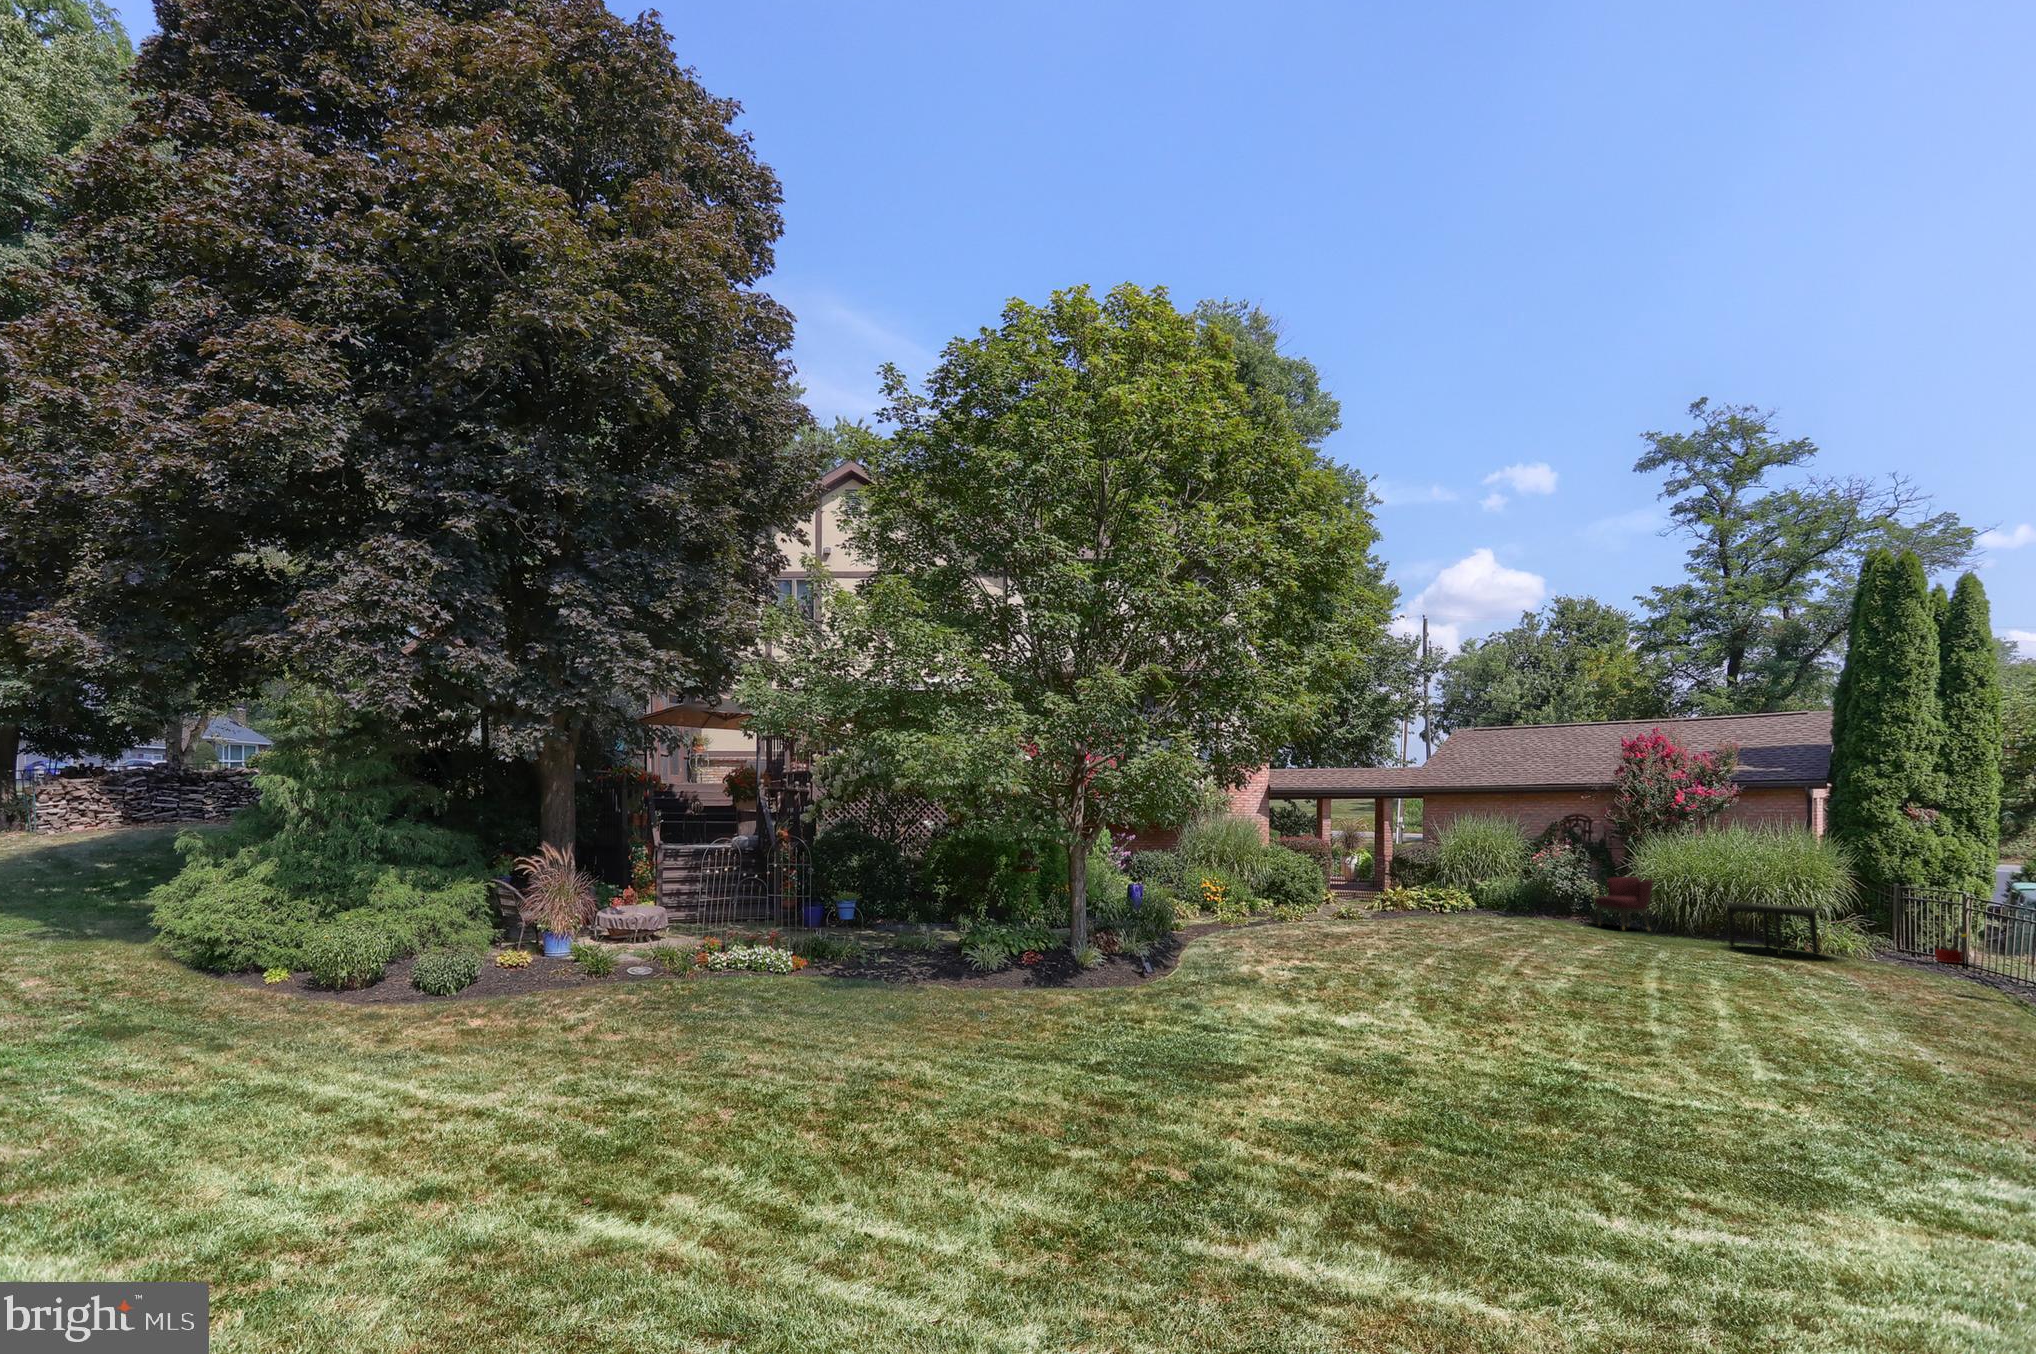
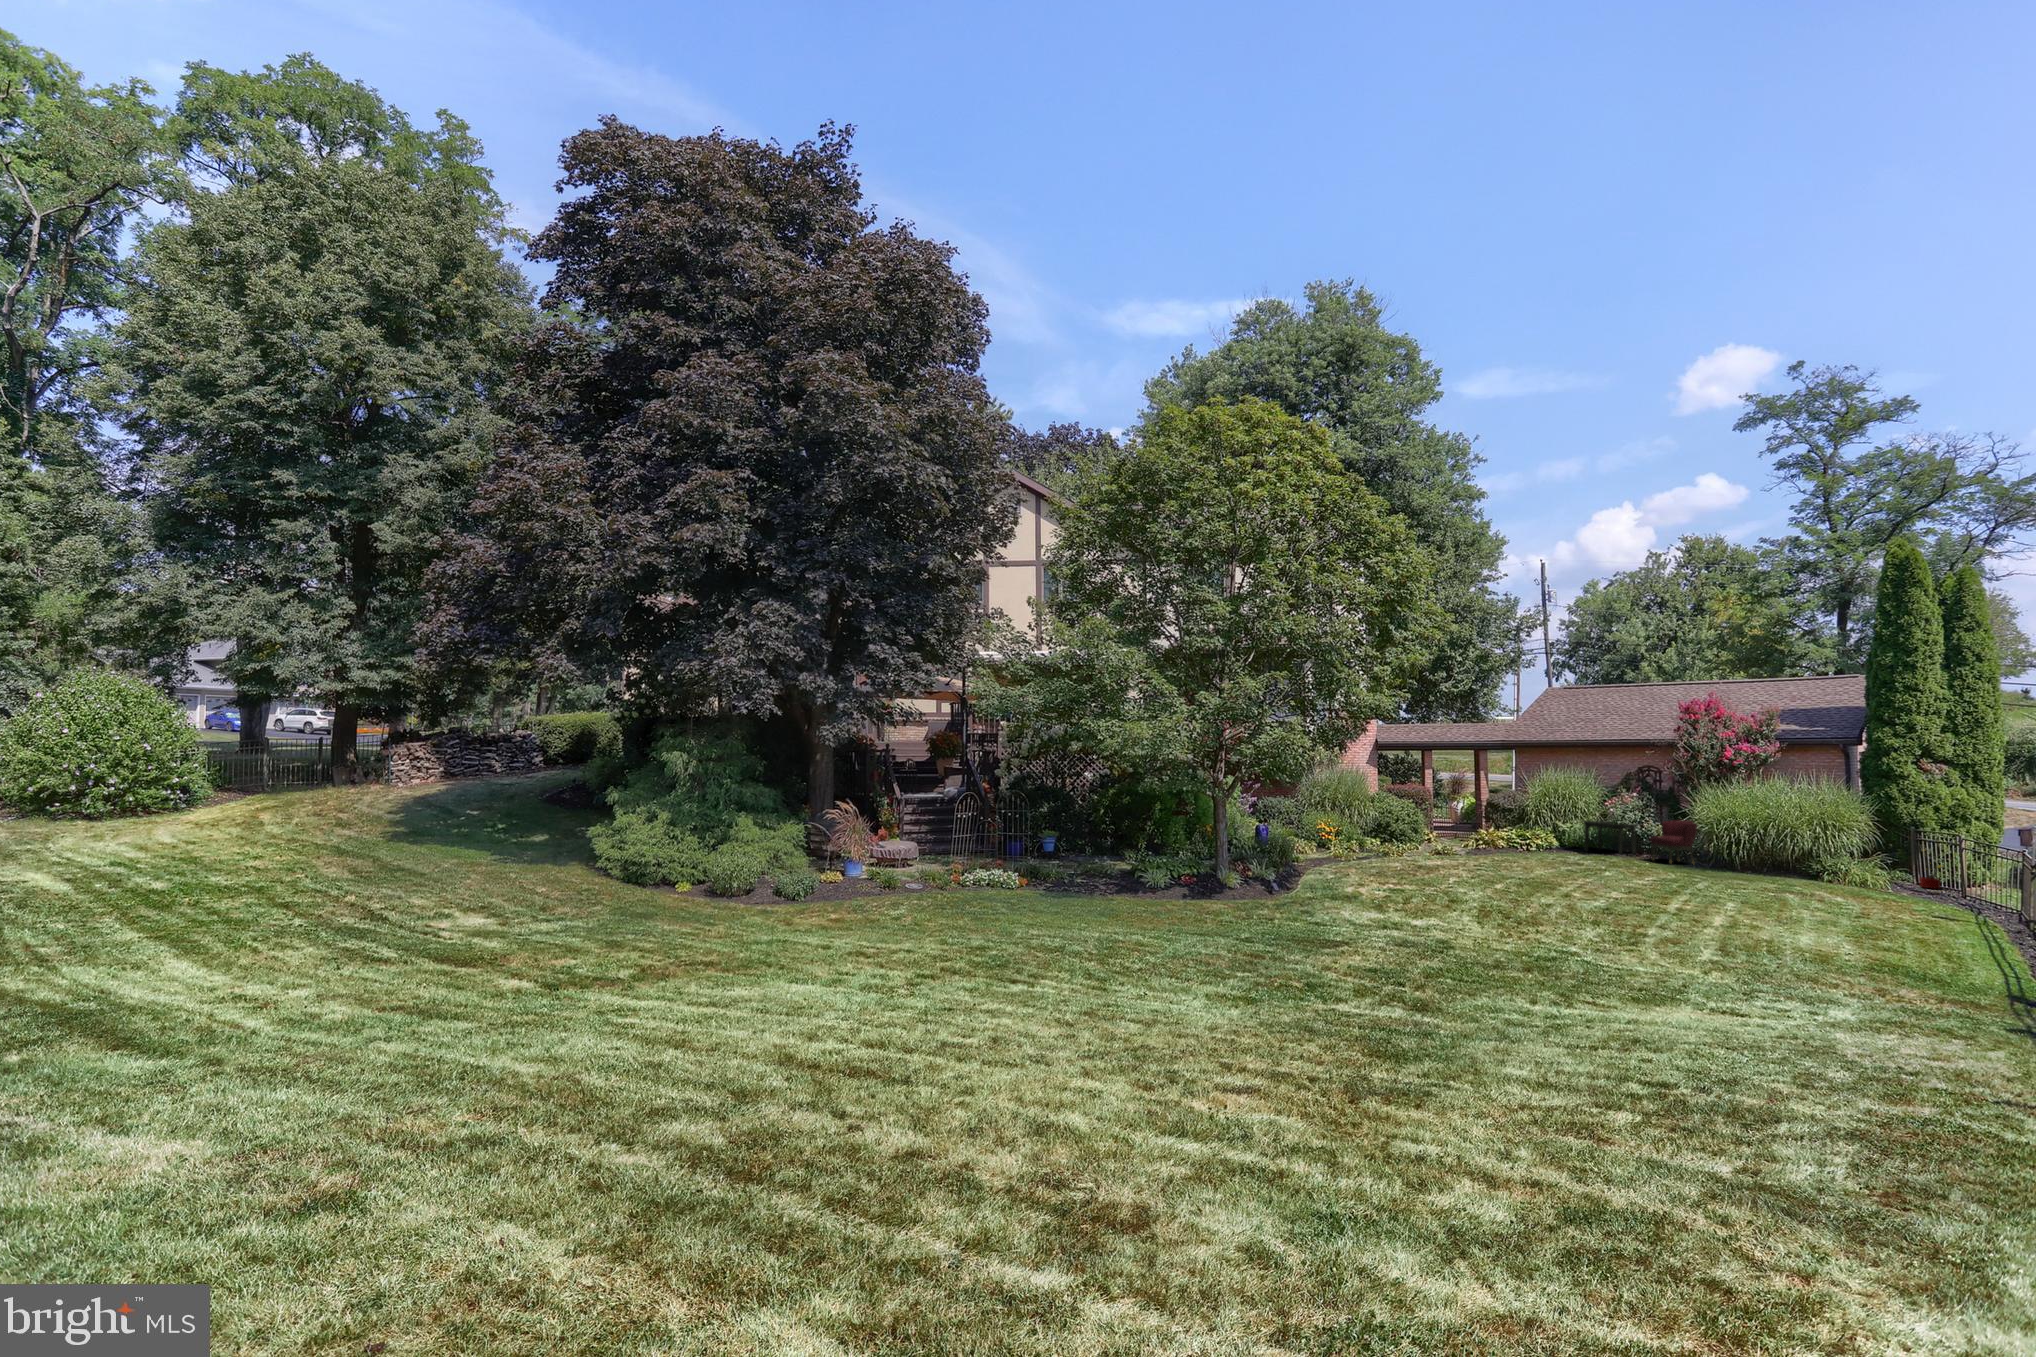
round table: present [1724,902,1819,955] -> present [1582,820,1638,855]

